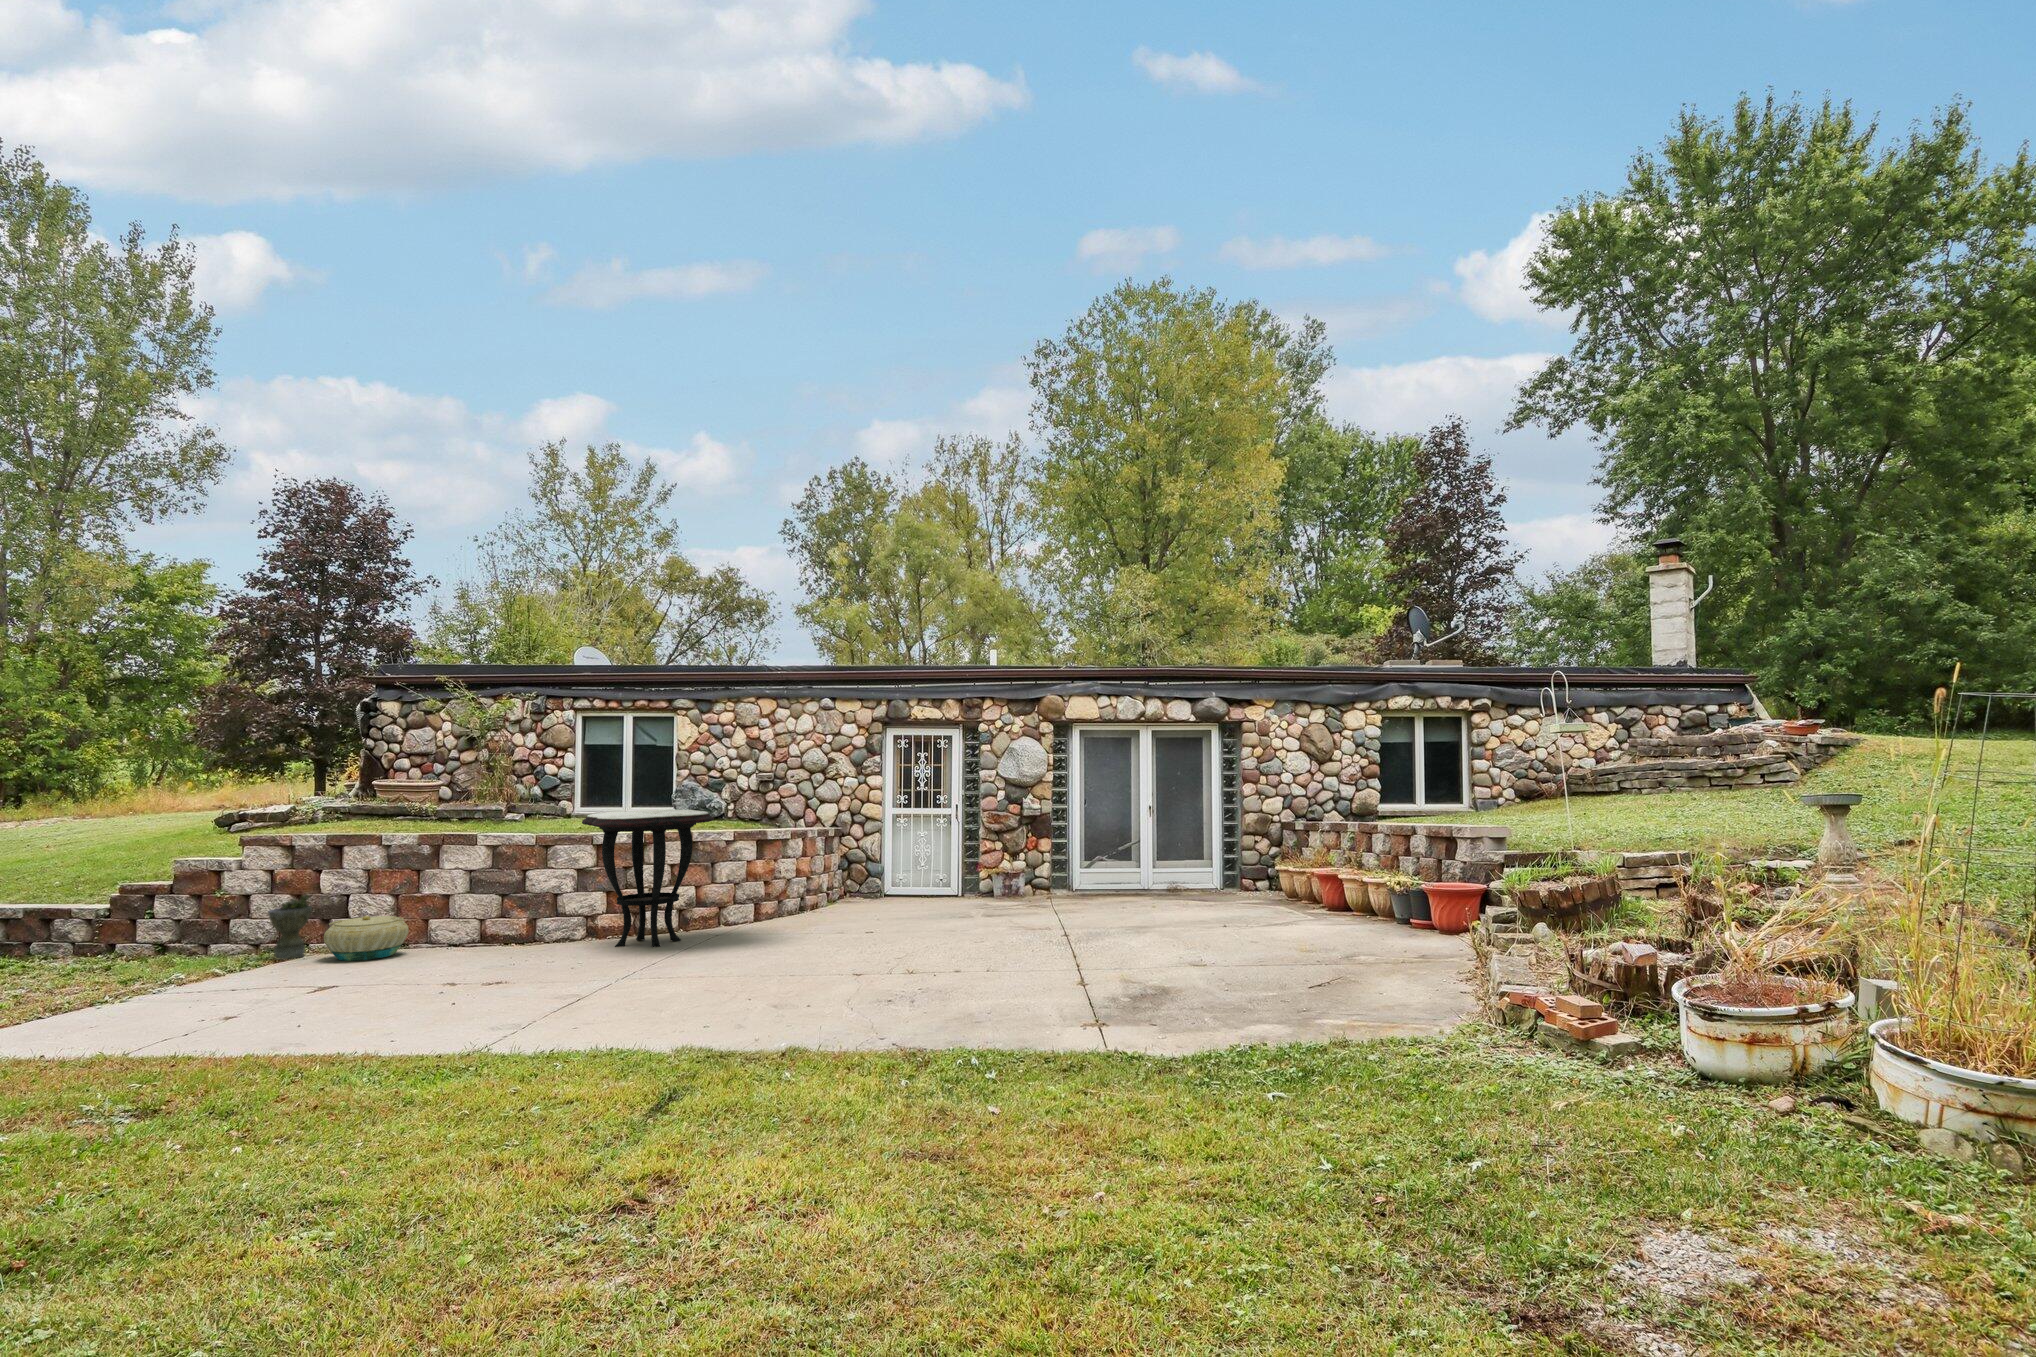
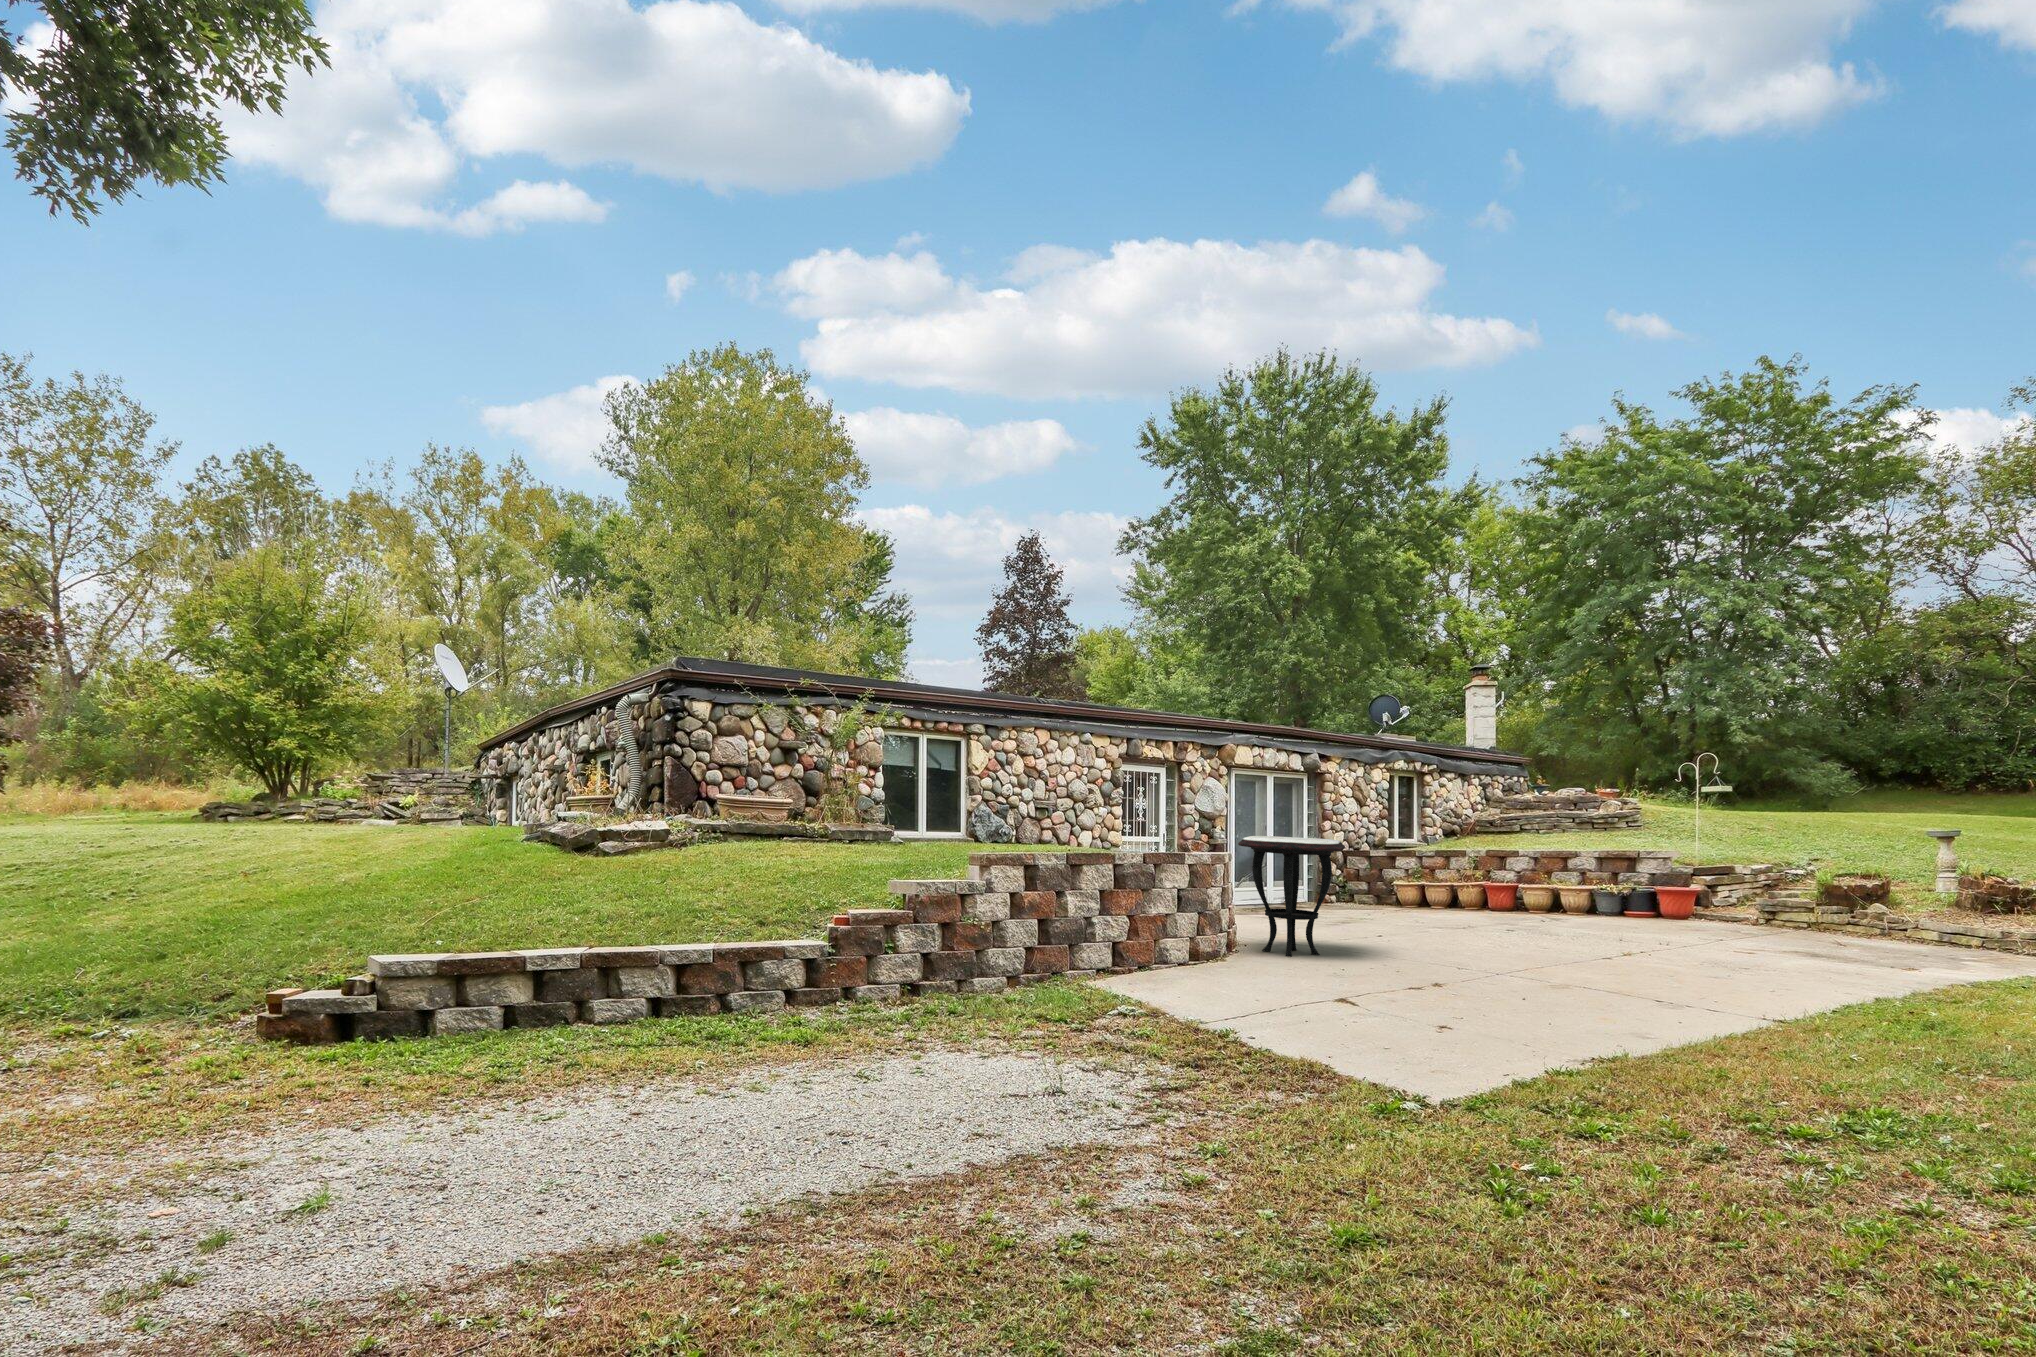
planter: present [268,895,312,960] -> none [1082,918,1120,985]
basket: present [324,915,409,961] -> none [1131,936,1204,980]

